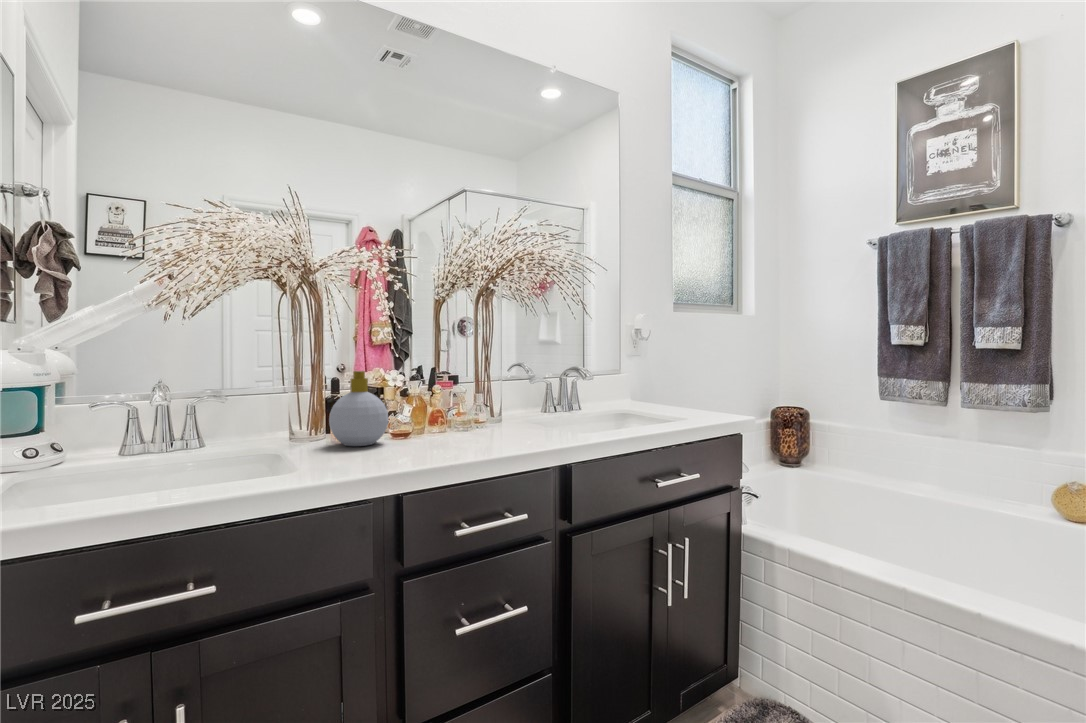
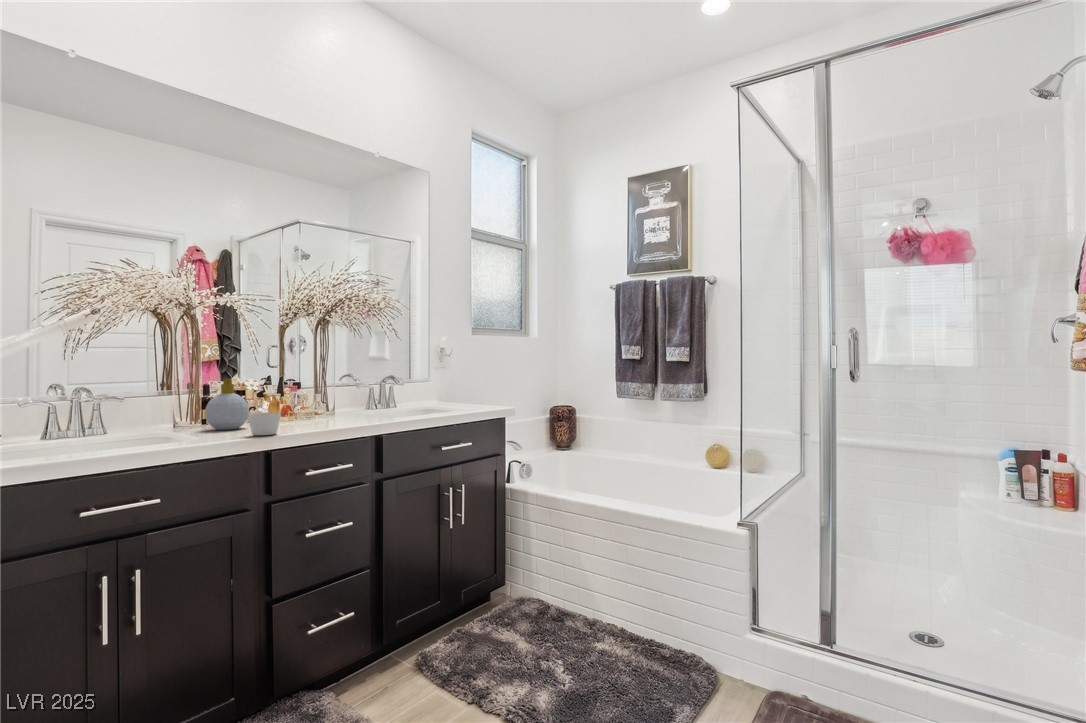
candle: none [380,427,429,466] -> present [248,413,281,435]

